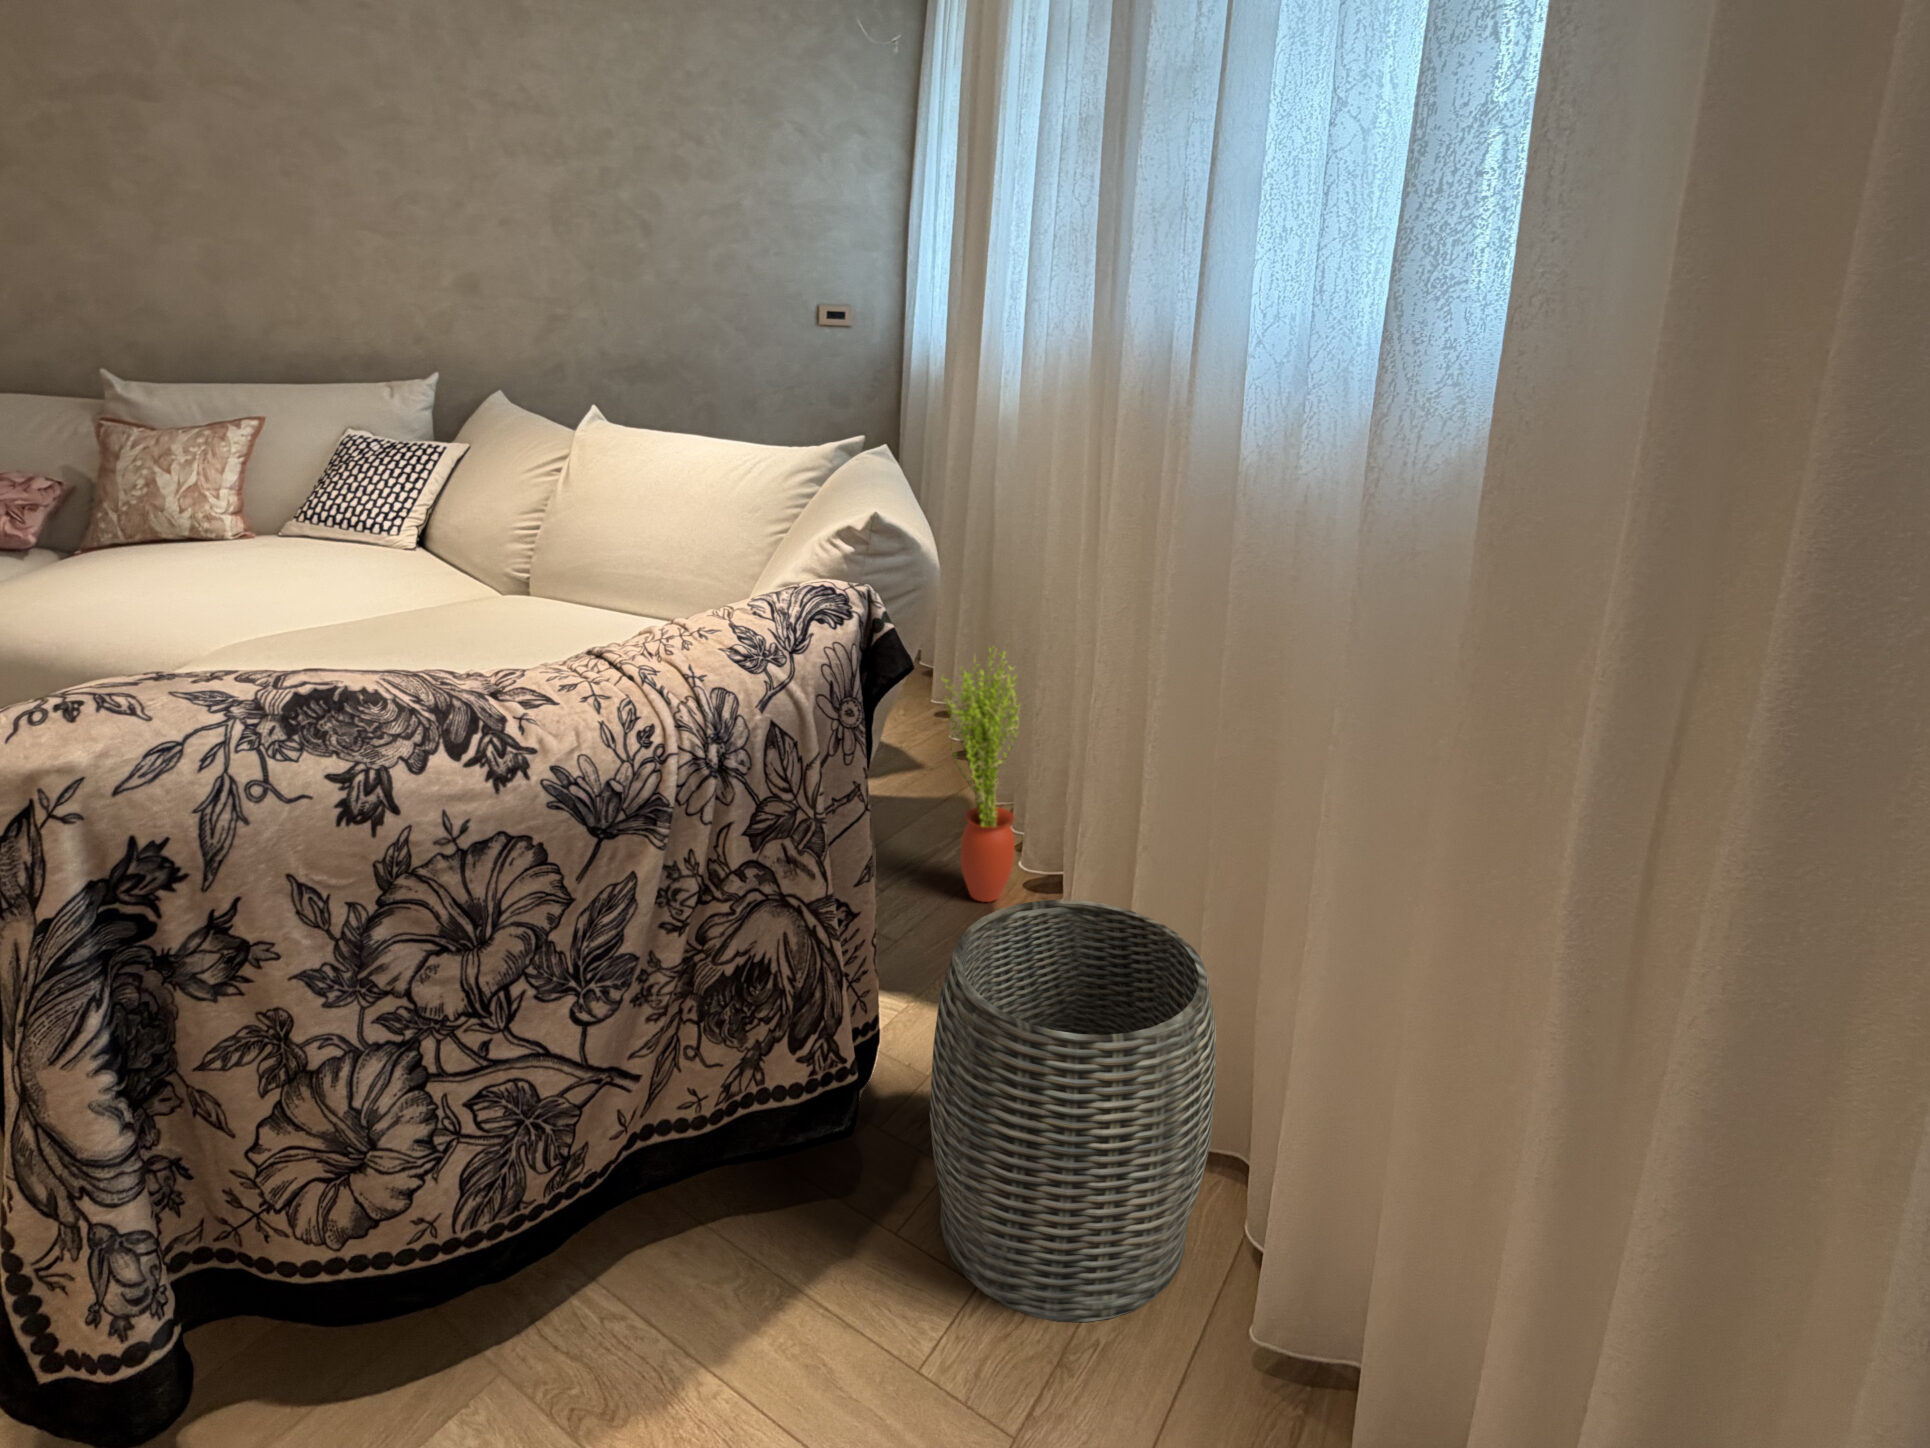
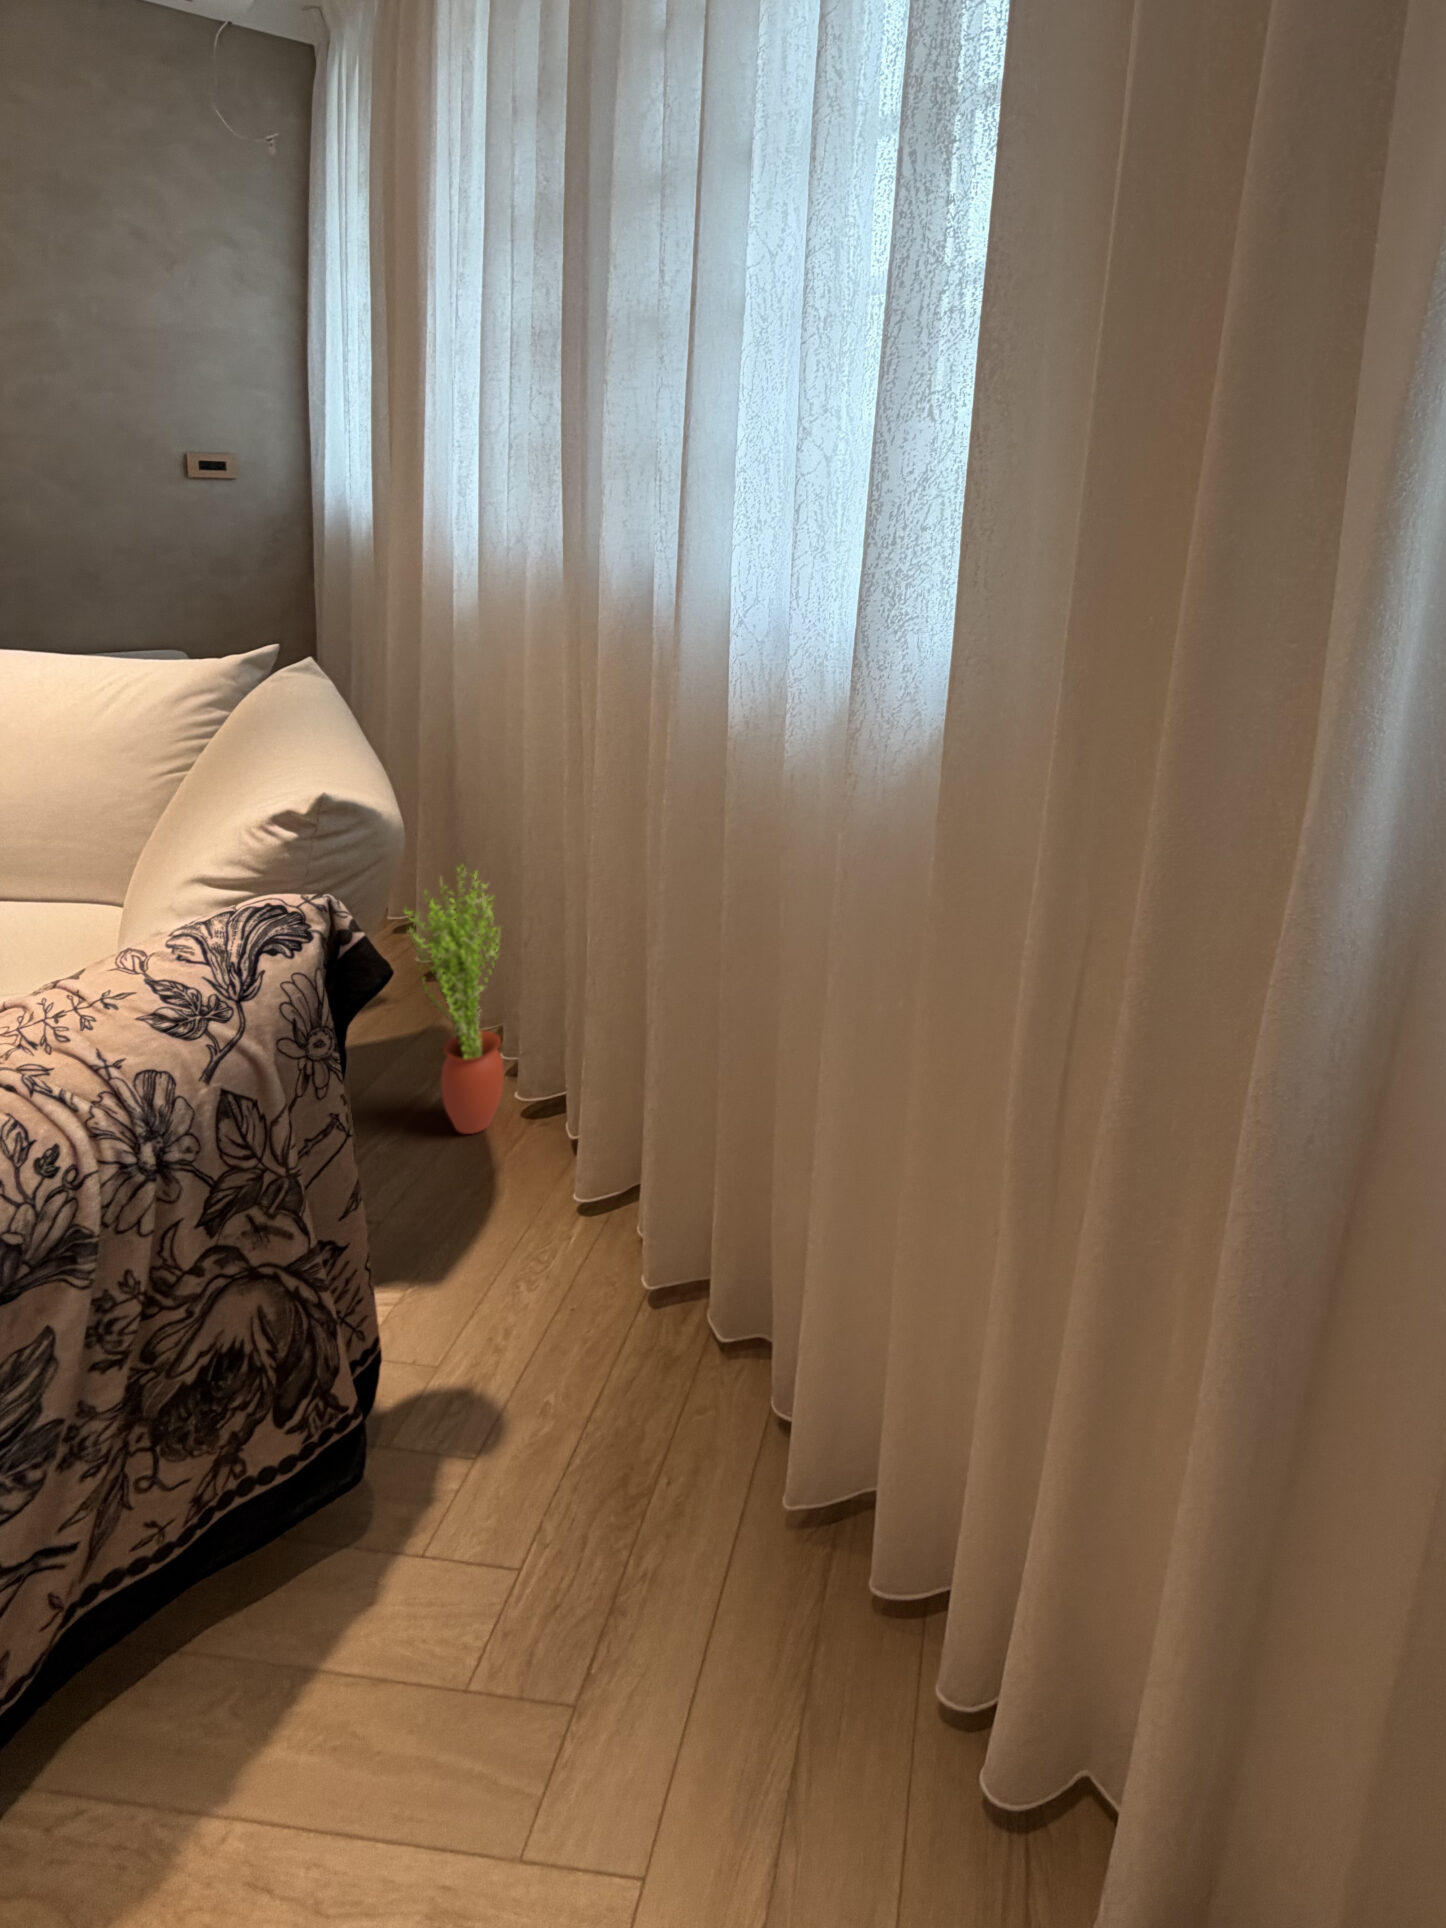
woven basket: present [930,900,1216,1322] -> none [453,1156,749,1600]

